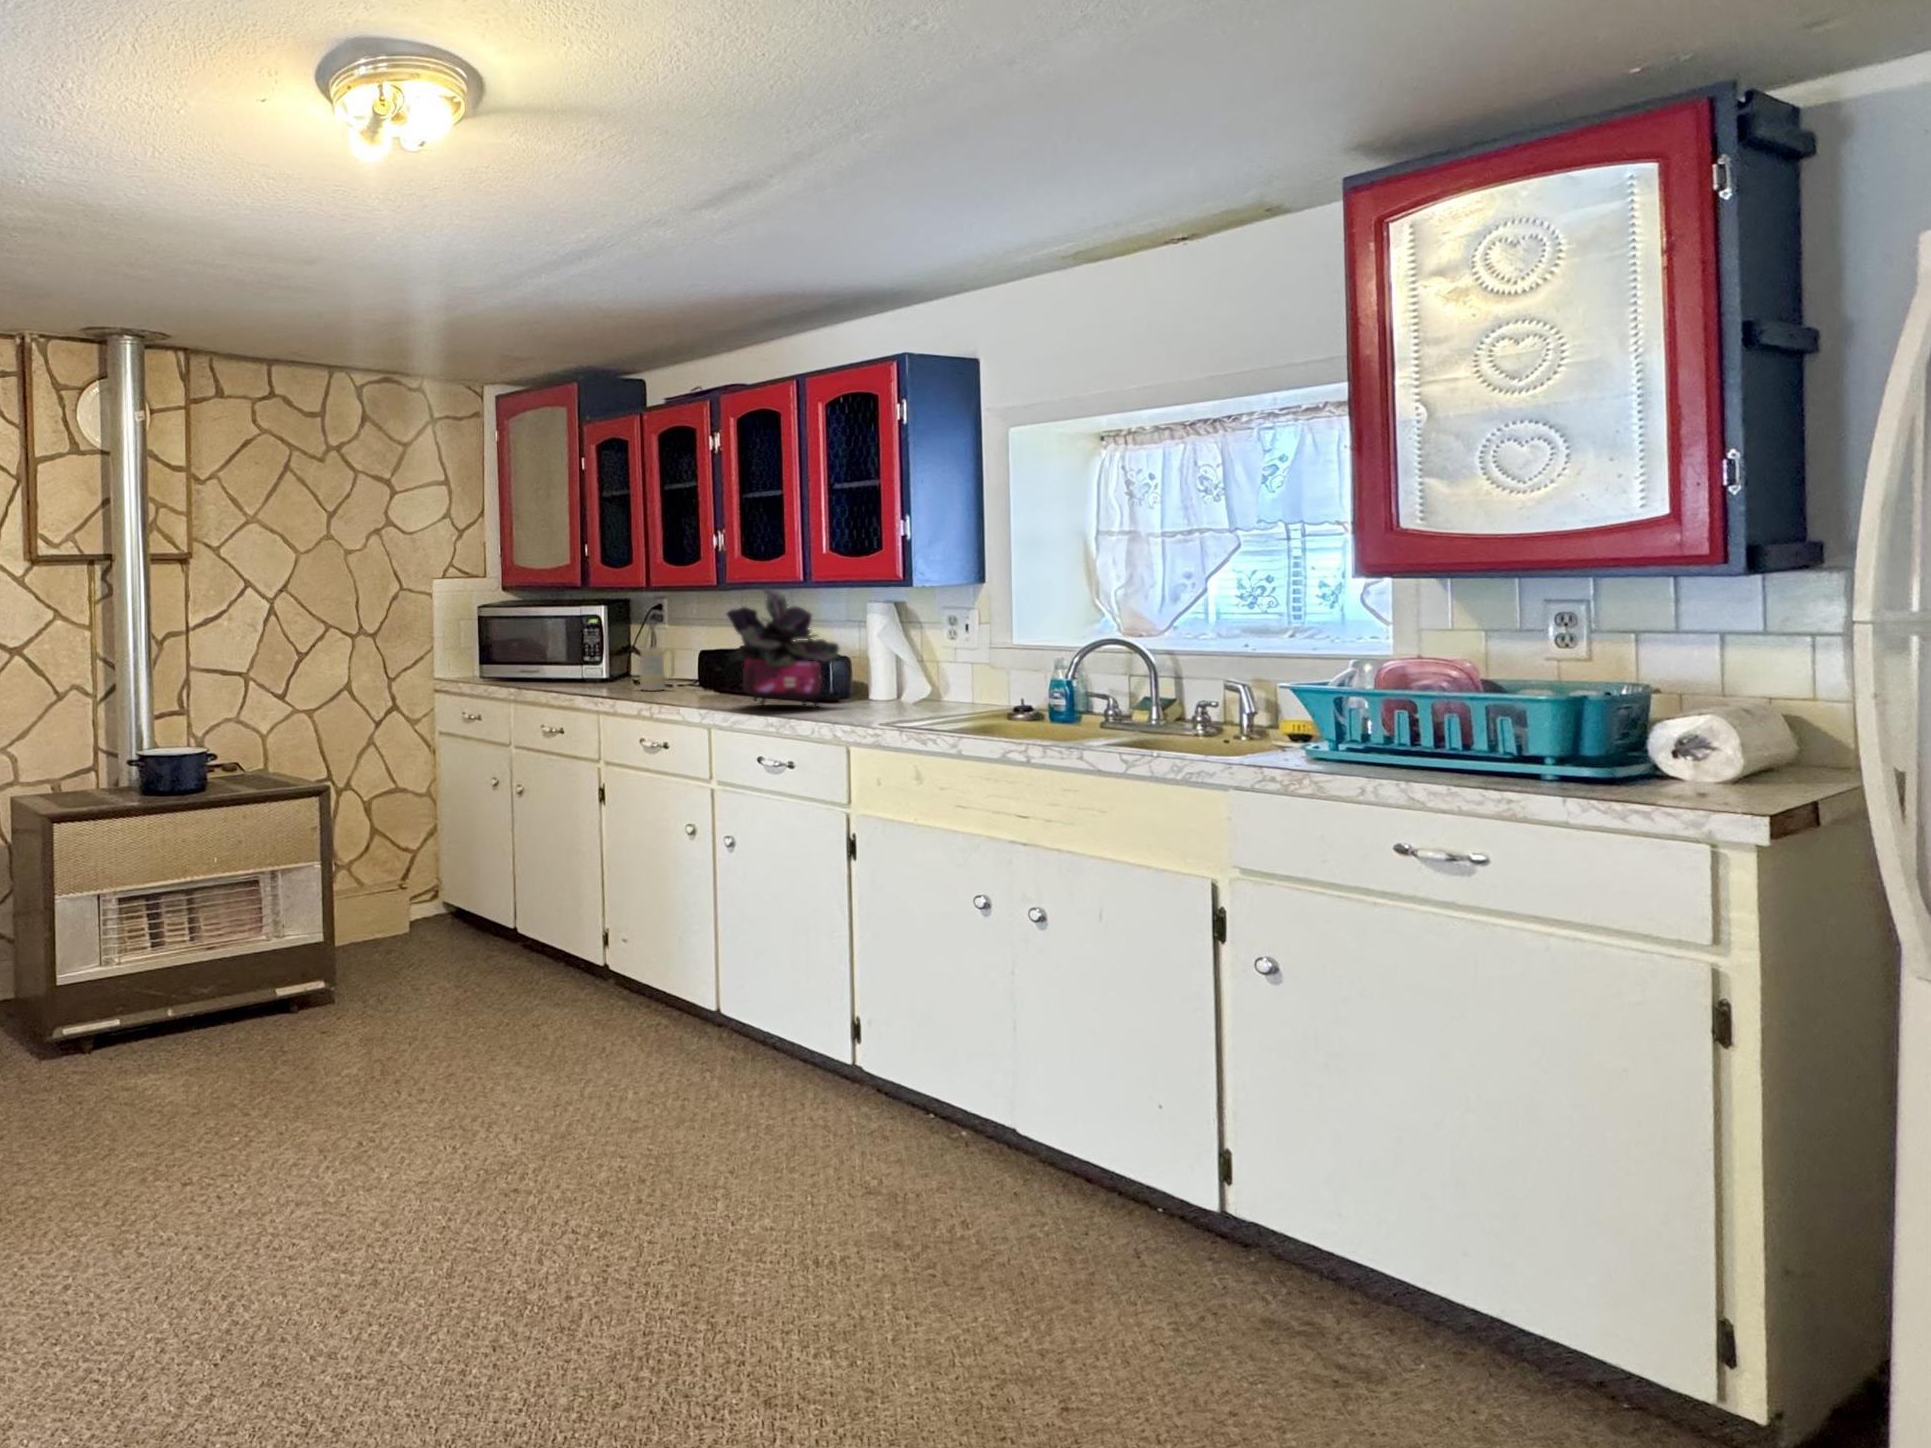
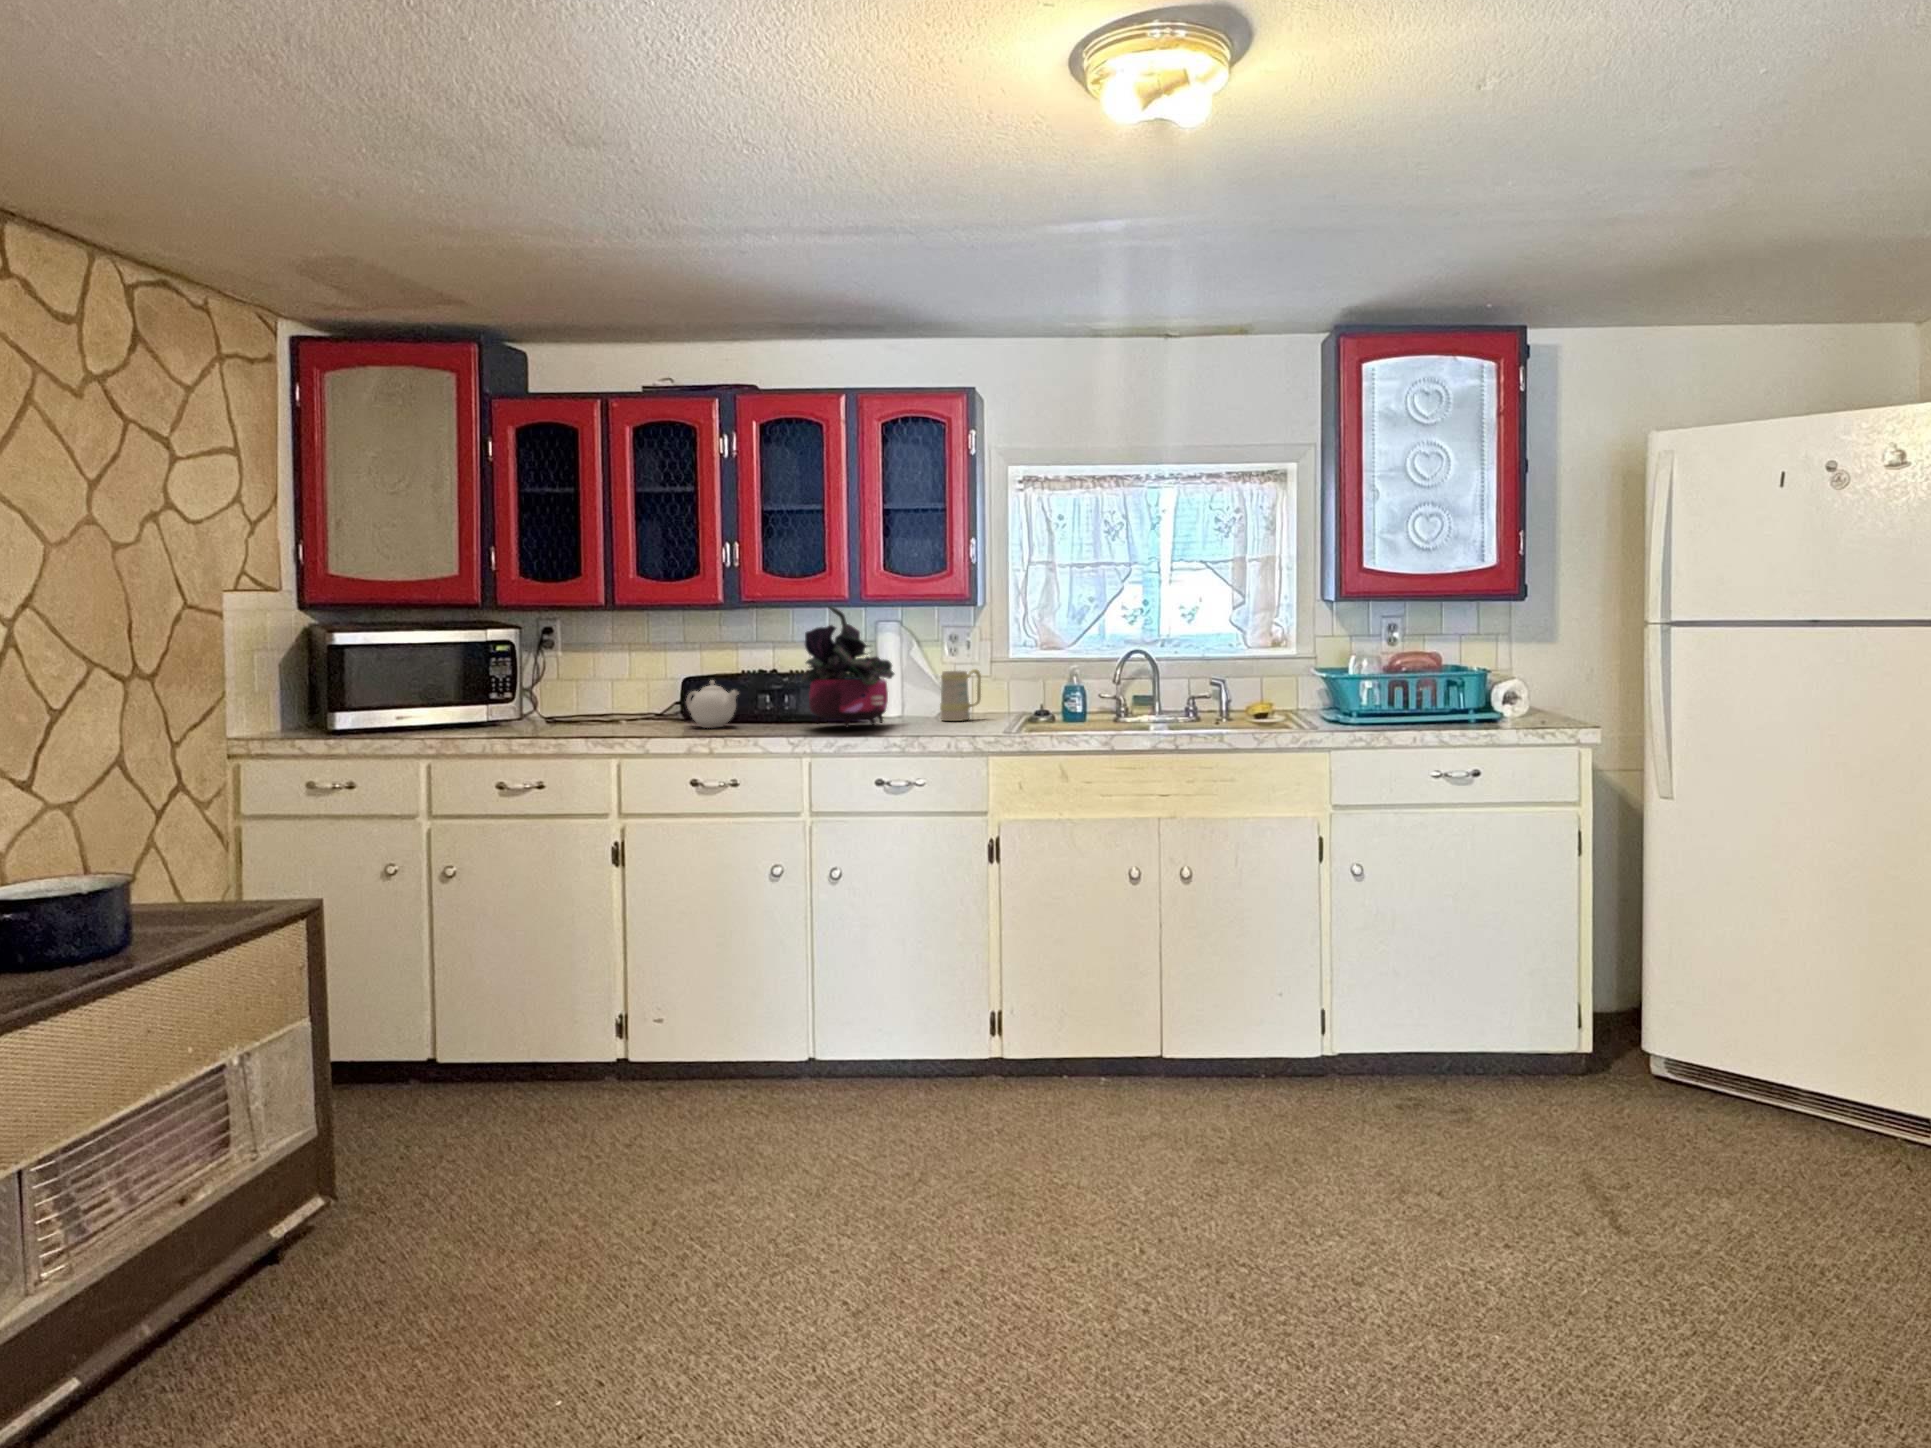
mug: present [640,647,675,691] -> present [940,669,981,721]
teapot: none [680,655,719,697] -> present [686,680,739,728]

